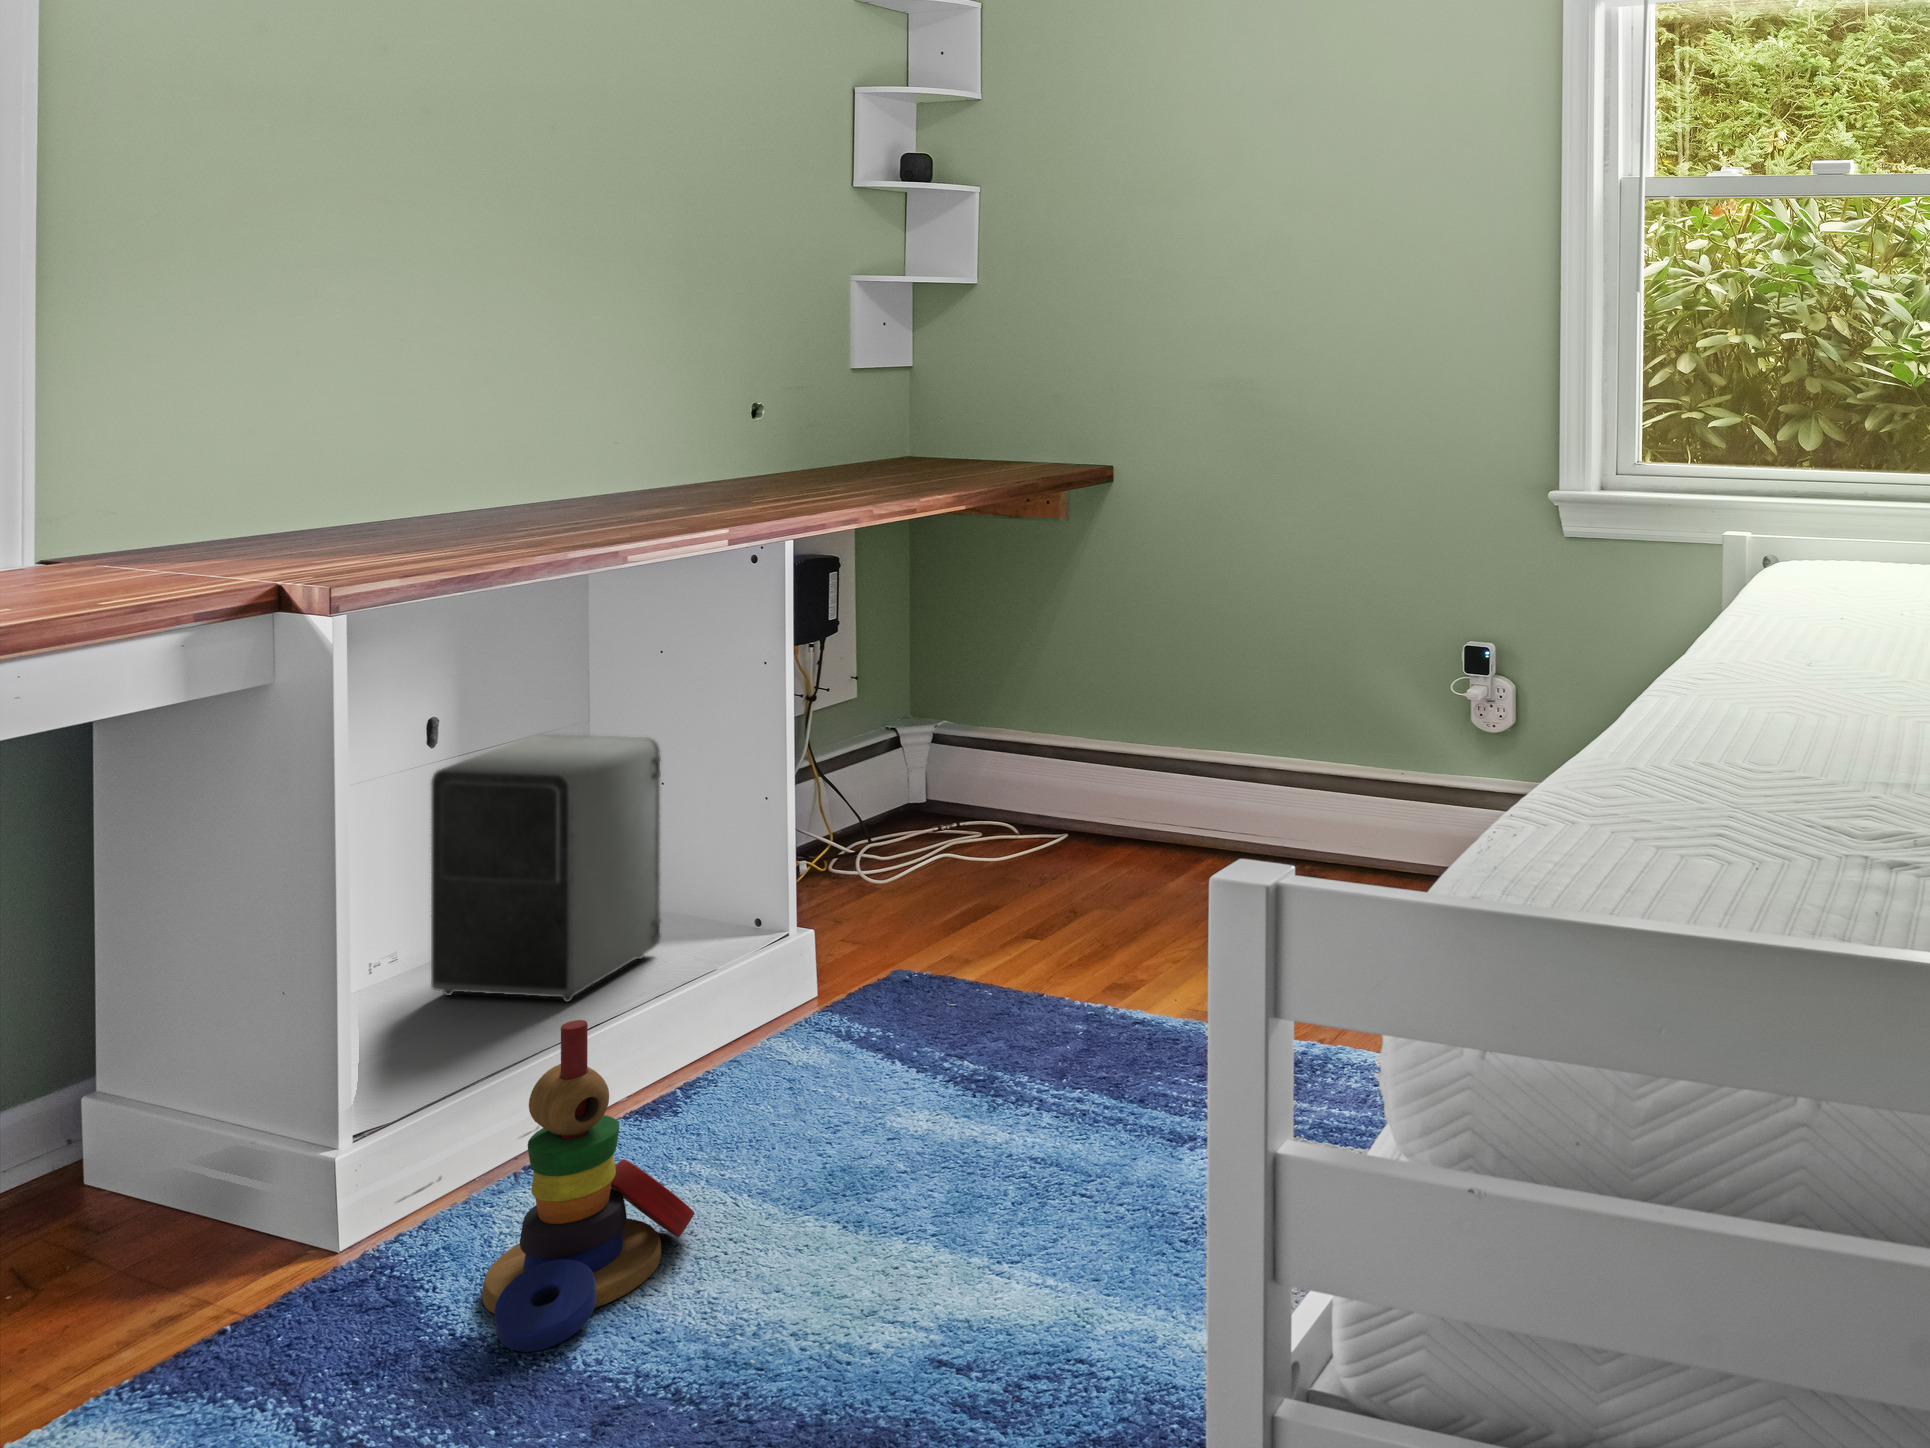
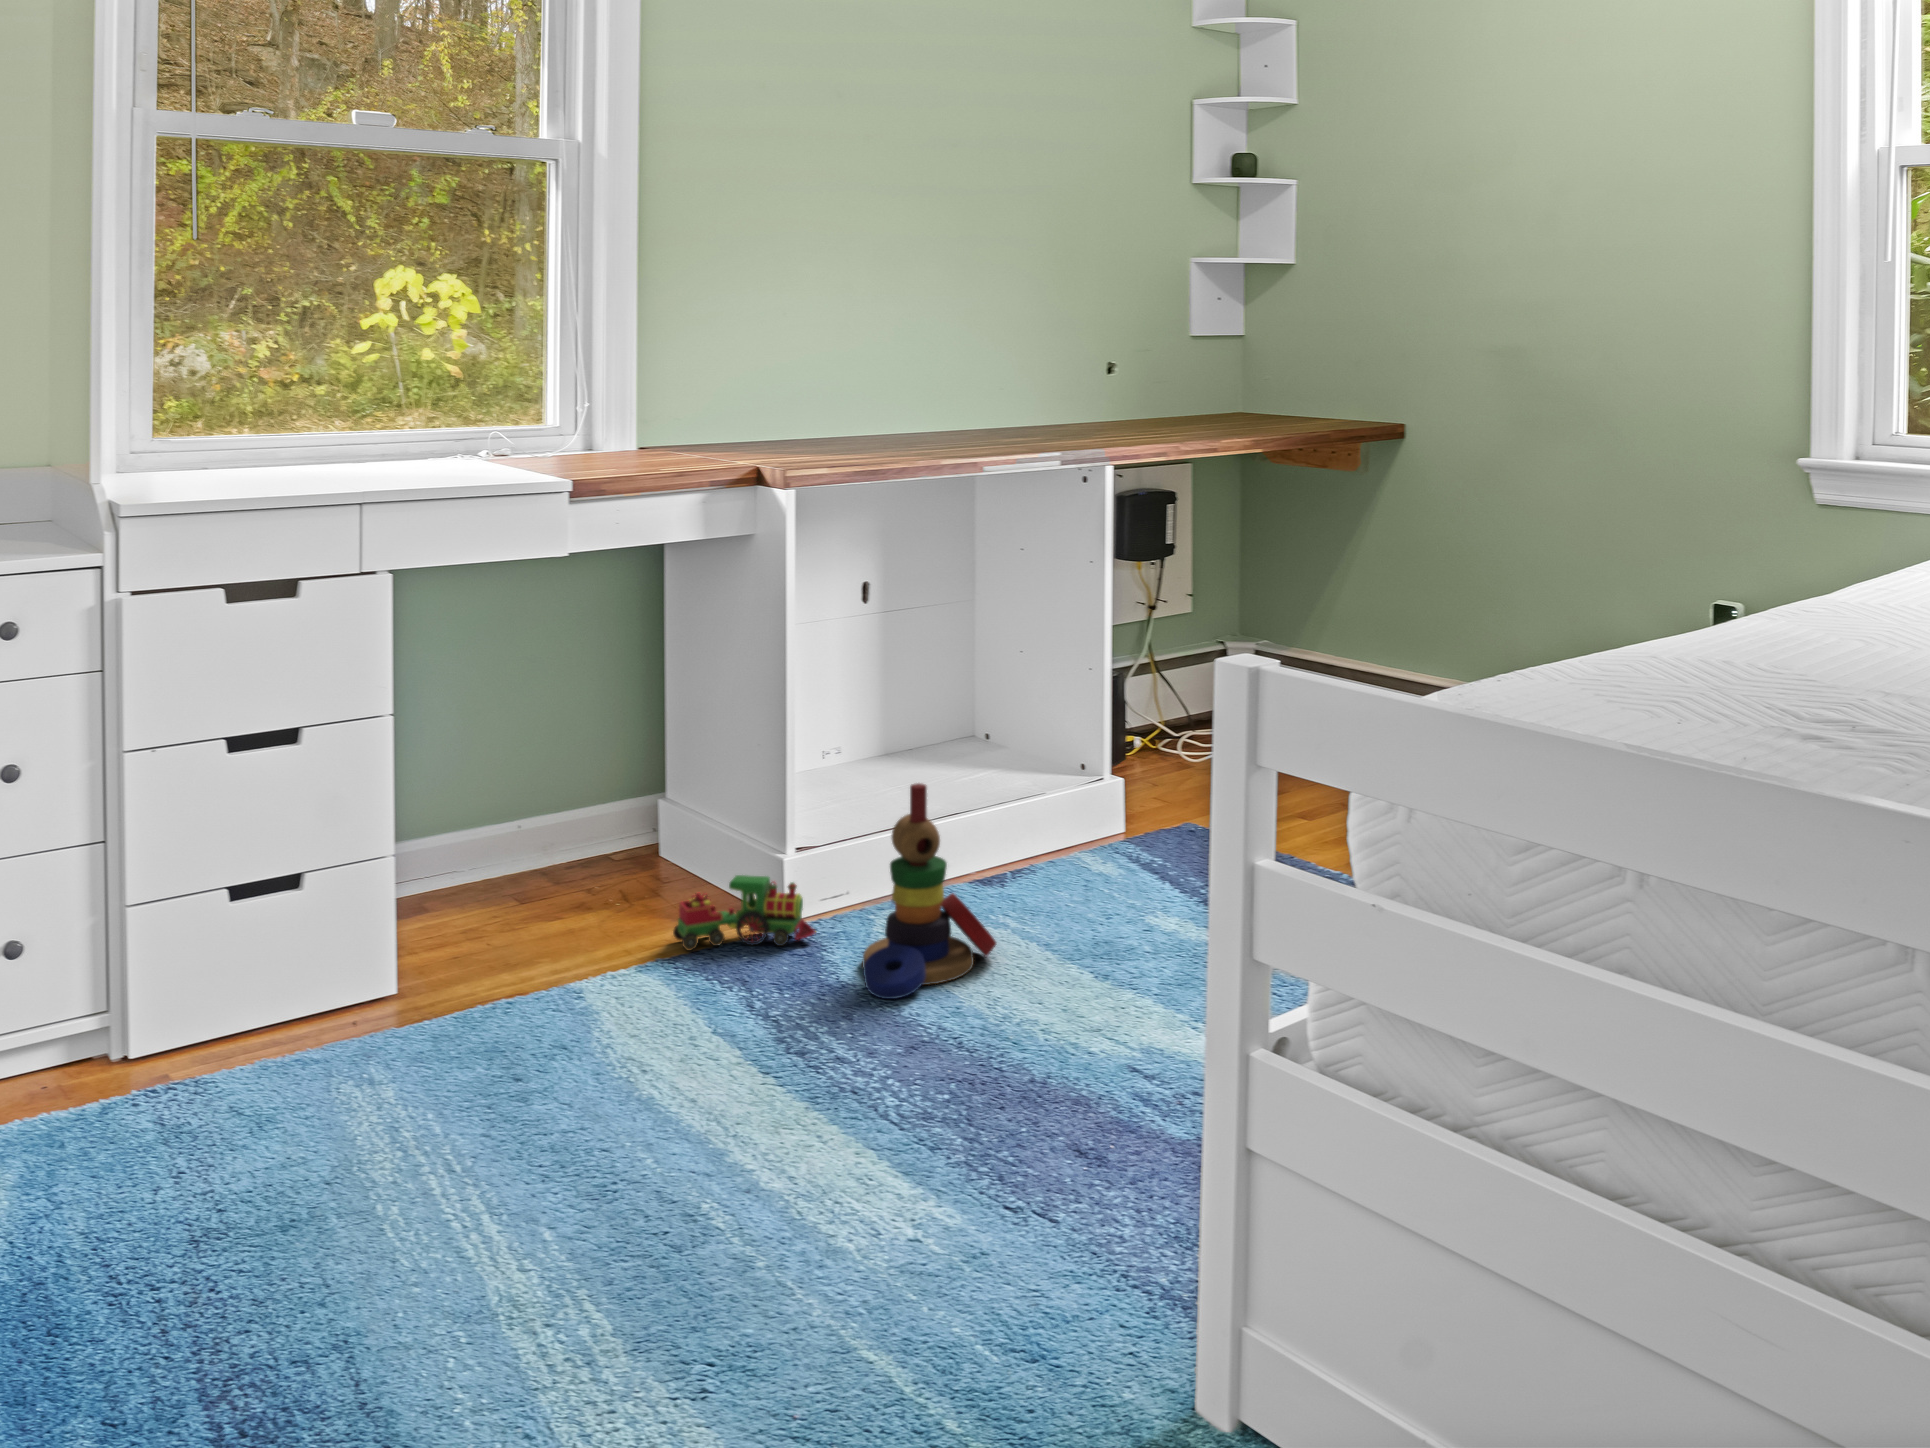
speaker: present [431,734,661,1002] -> none [864,601,1013,797]
toy train: none [125,1201,395,1356] -> present [673,875,816,950]

